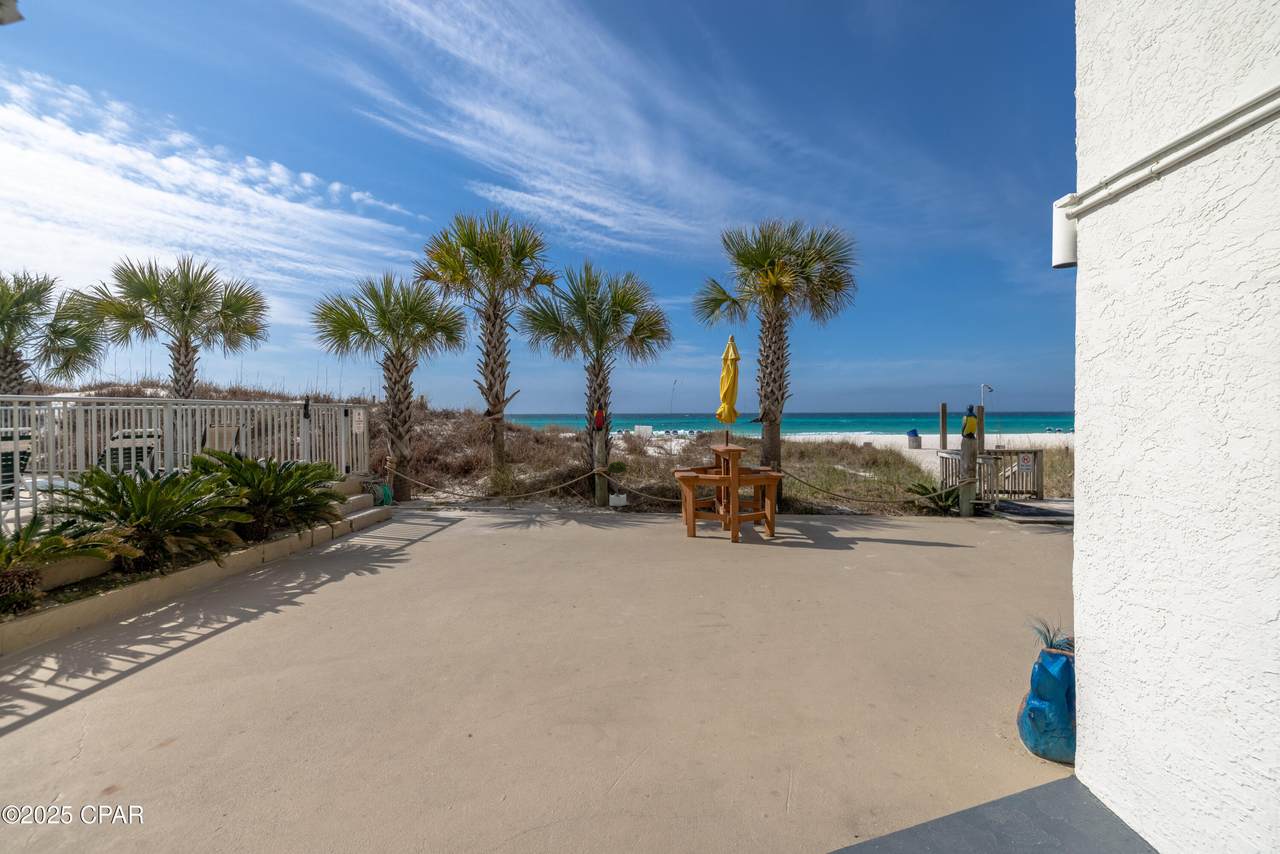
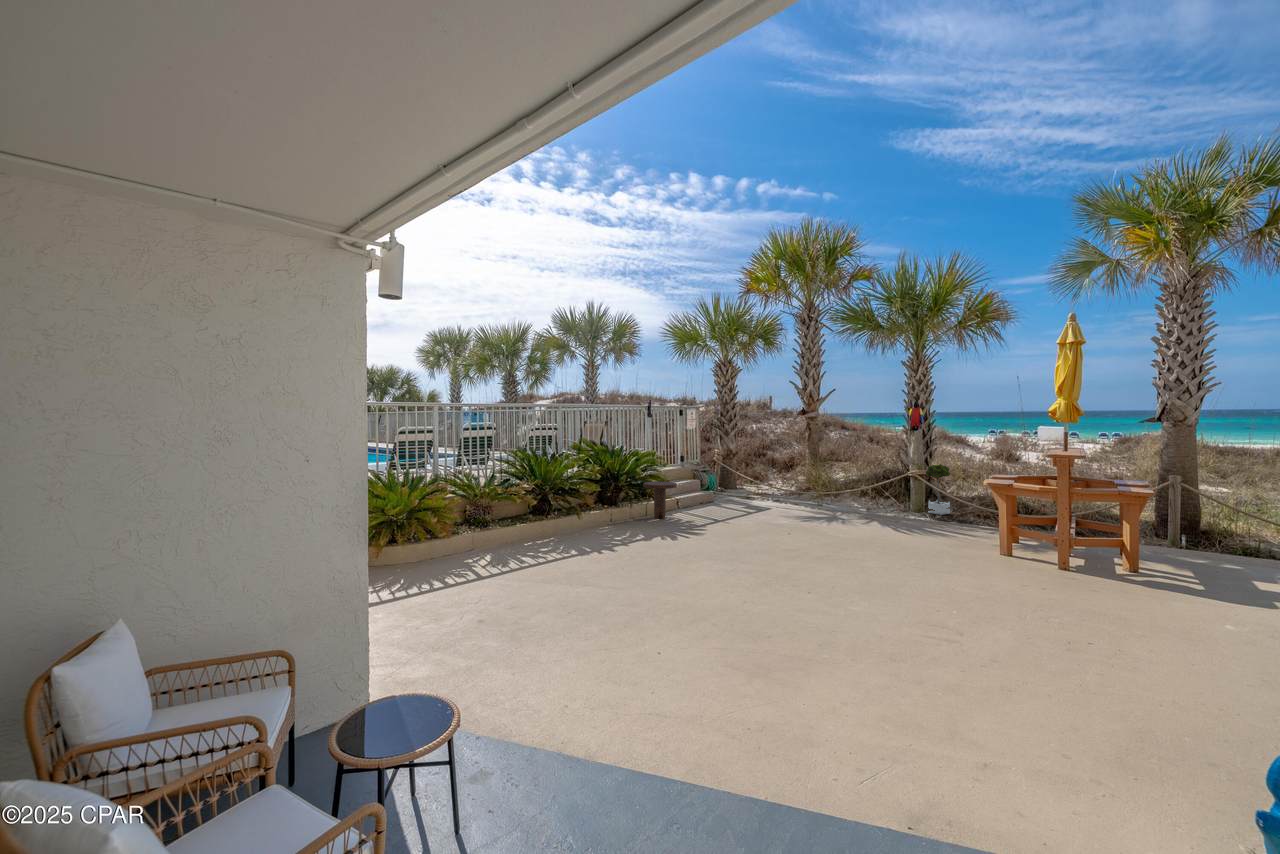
side table: none [311,500,360,549] -> present [643,482,677,519]

